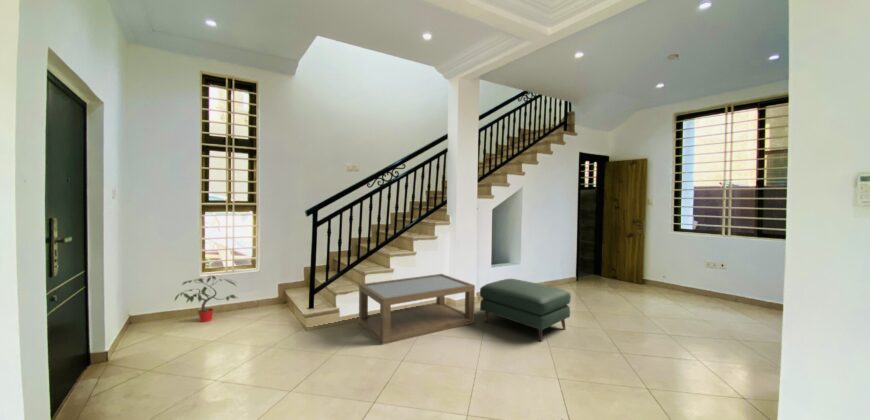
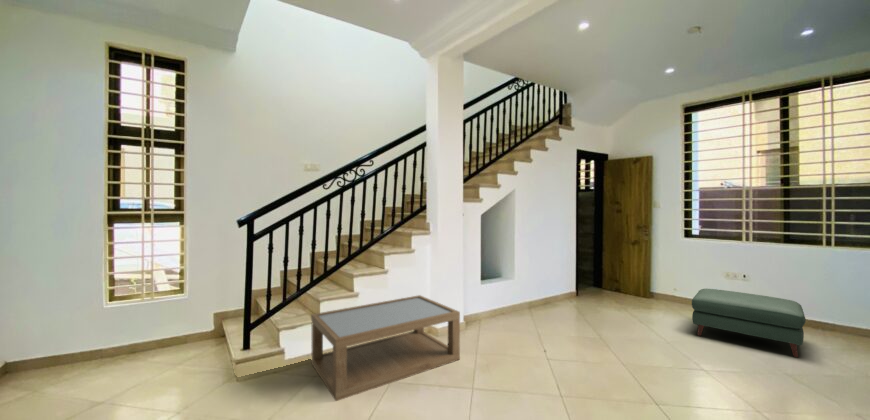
potted plant: present [175,276,237,322] -> none [59,306,159,369]
ottoman: present [480,279,571,342] -> present [692,289,806,358]

